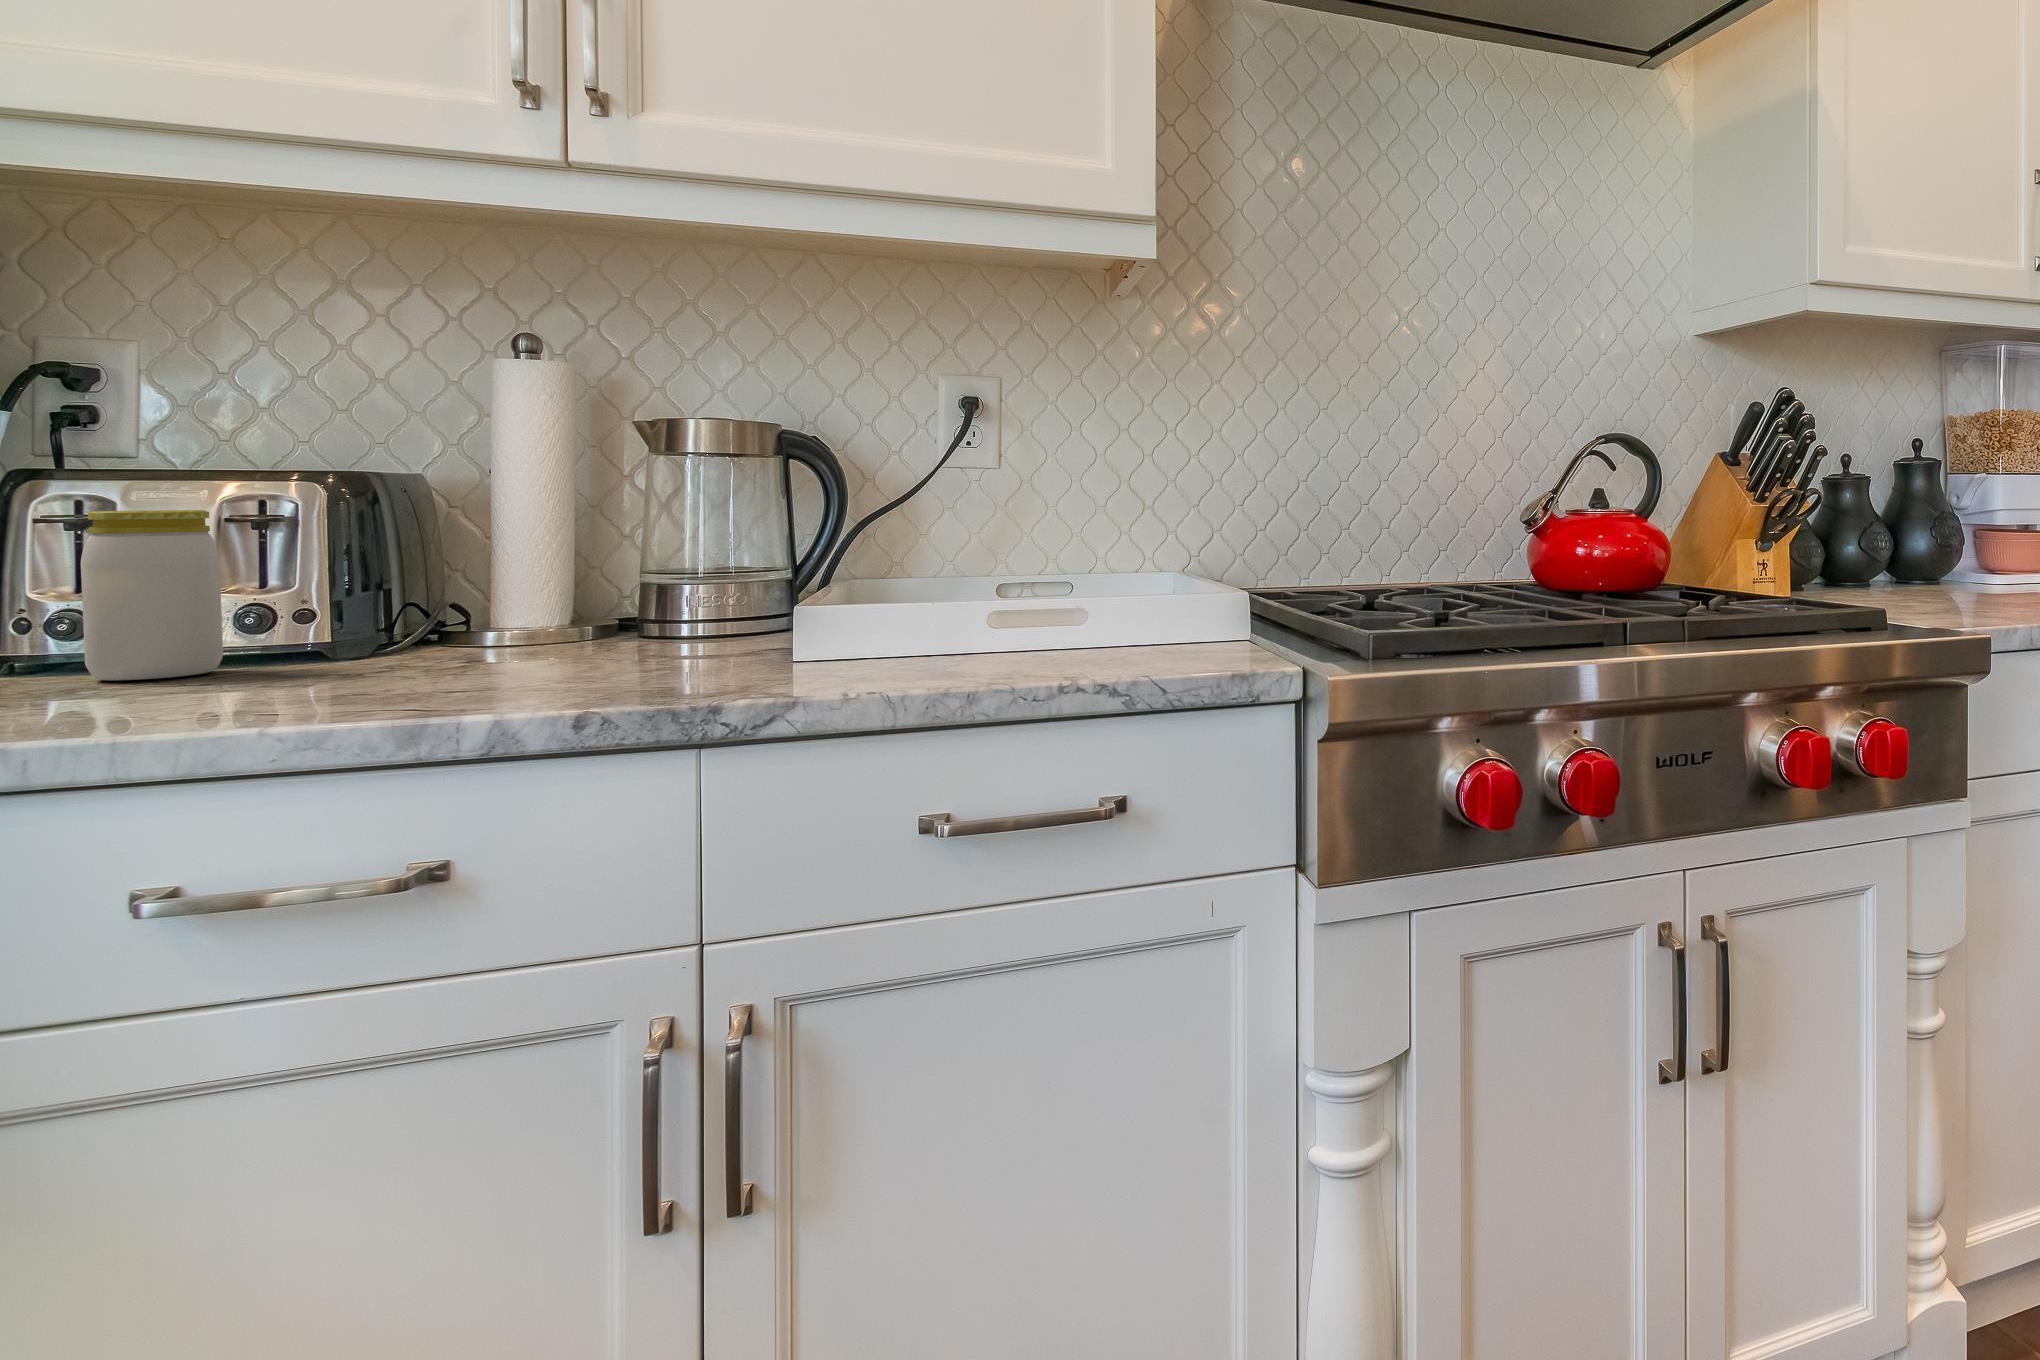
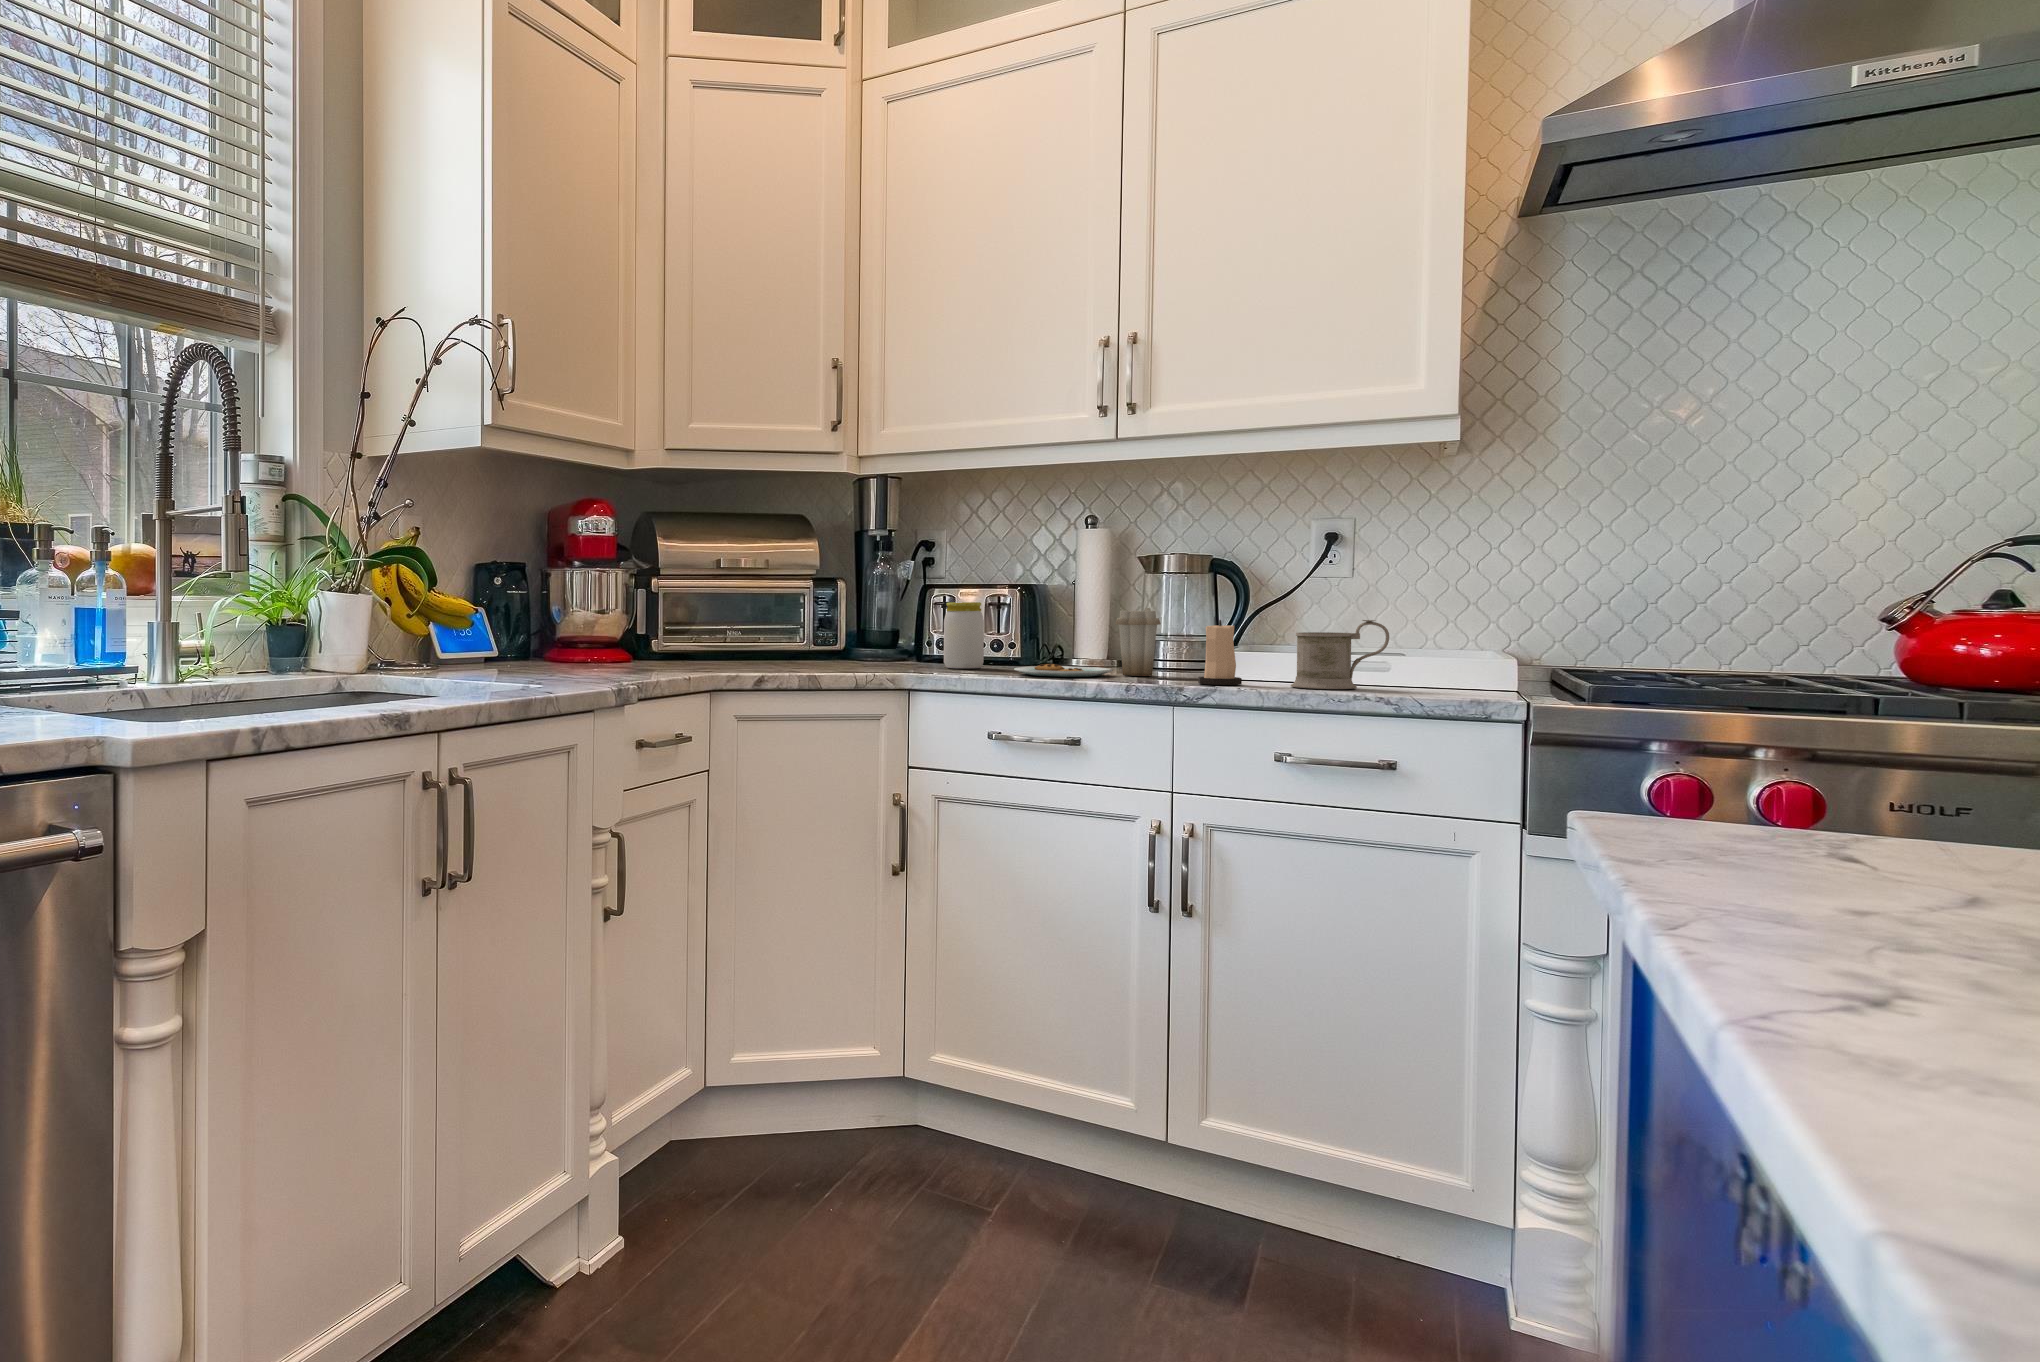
plate: none [286,521,673,692] -> present [1014,608,1161,677]
mug: none [935,541,1096,676] -> present [1291,620,1389,689]
candle: none [753,545,843,684] -> present [1198,620,1242,685]

